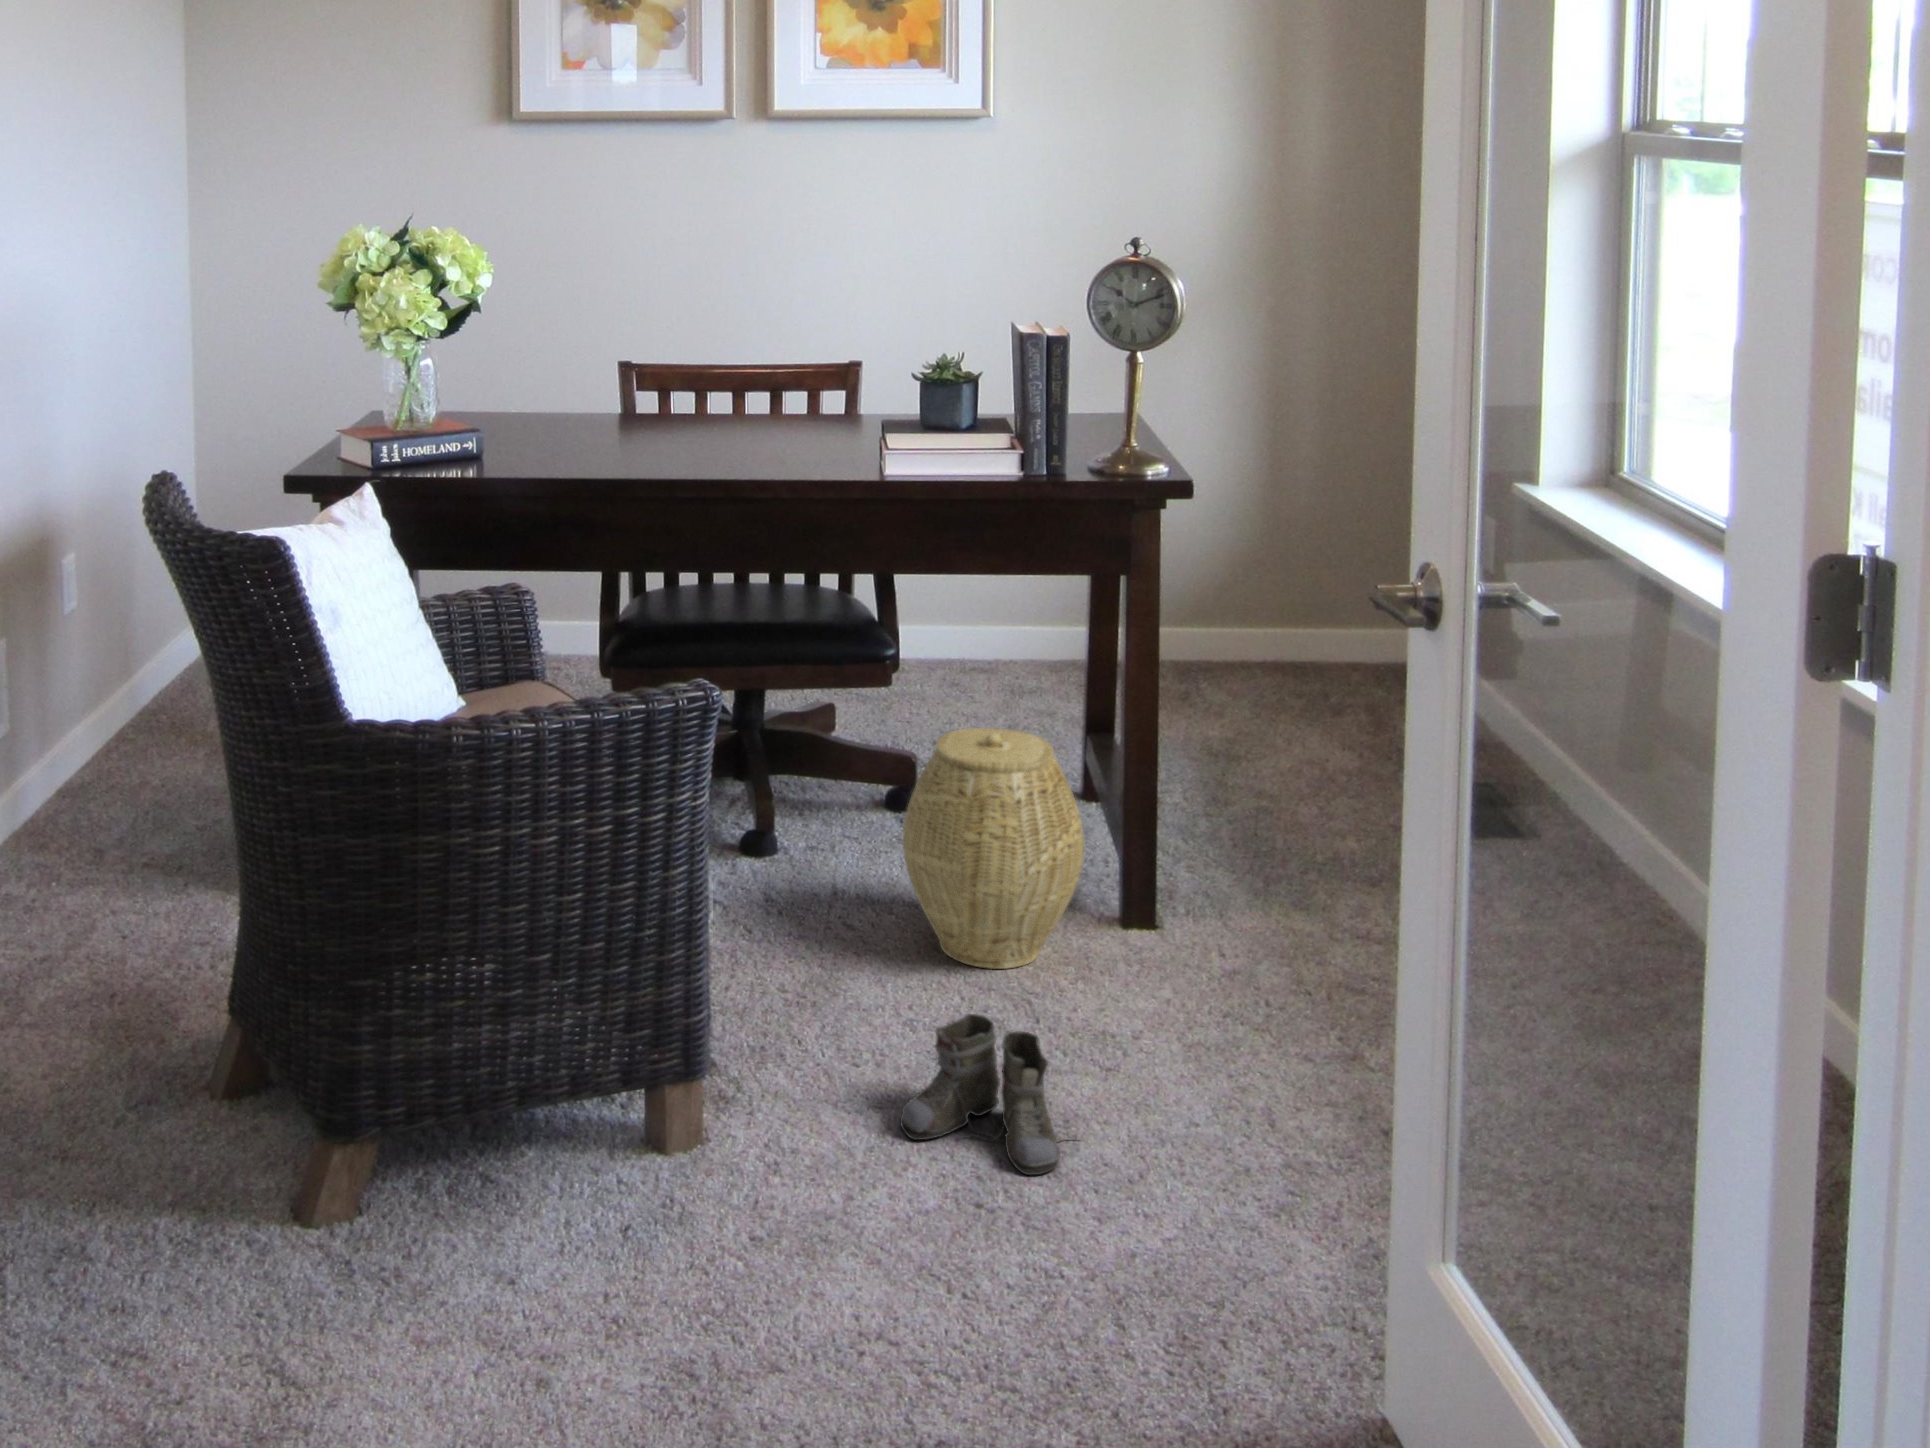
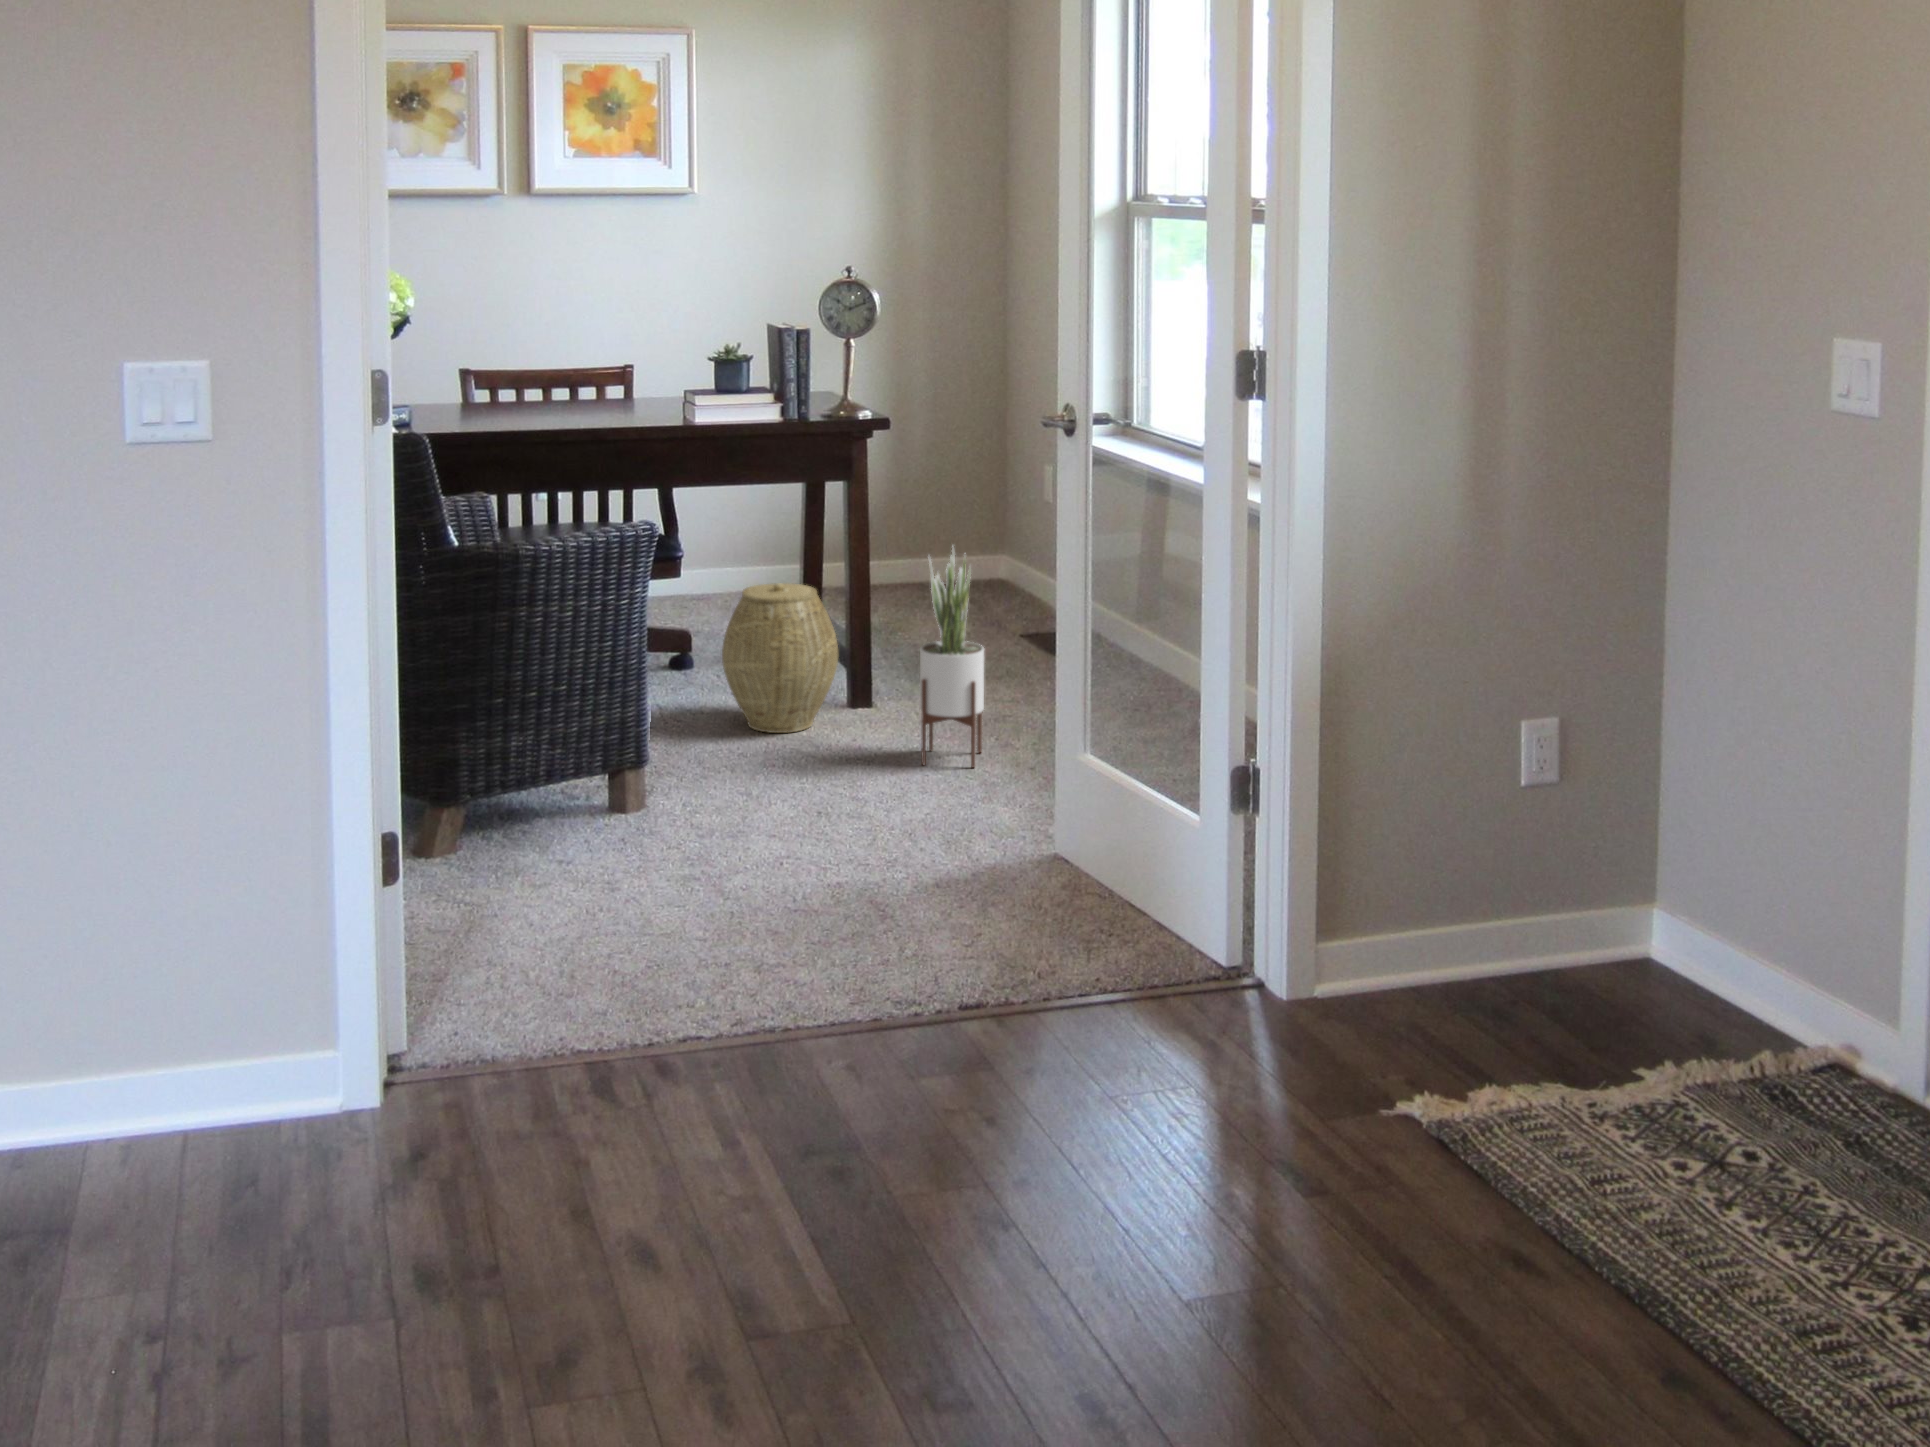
potted plant: none [1178,732,1299,1114] -> present [920,546,984,768]
boots: present [900,1014,1060,1175] -> none [771,729,879,806]

